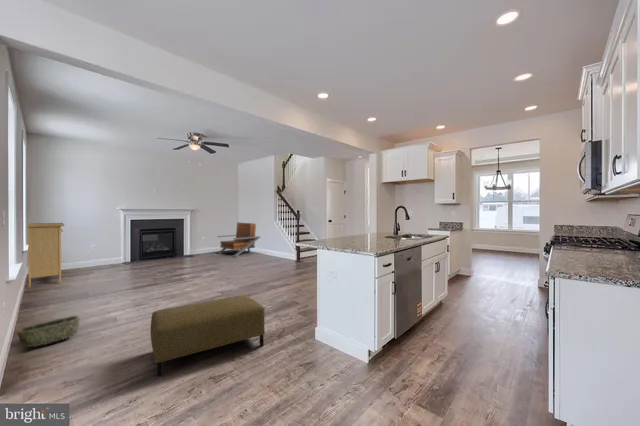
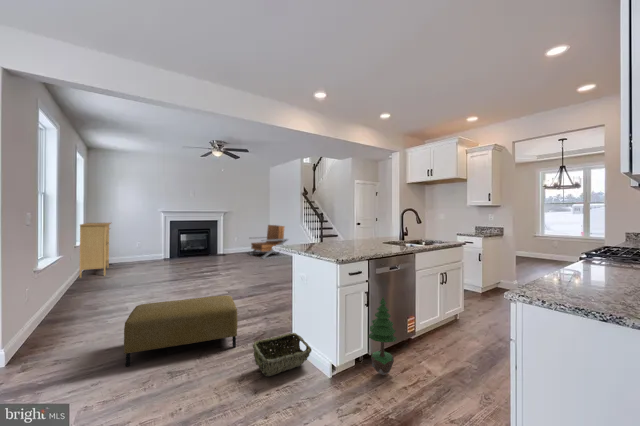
potted tree: none [399,286,425,356] -> present [369,297,397,375]
woven basket: present [17,316,79,347] -> present [253,333,312,376]

